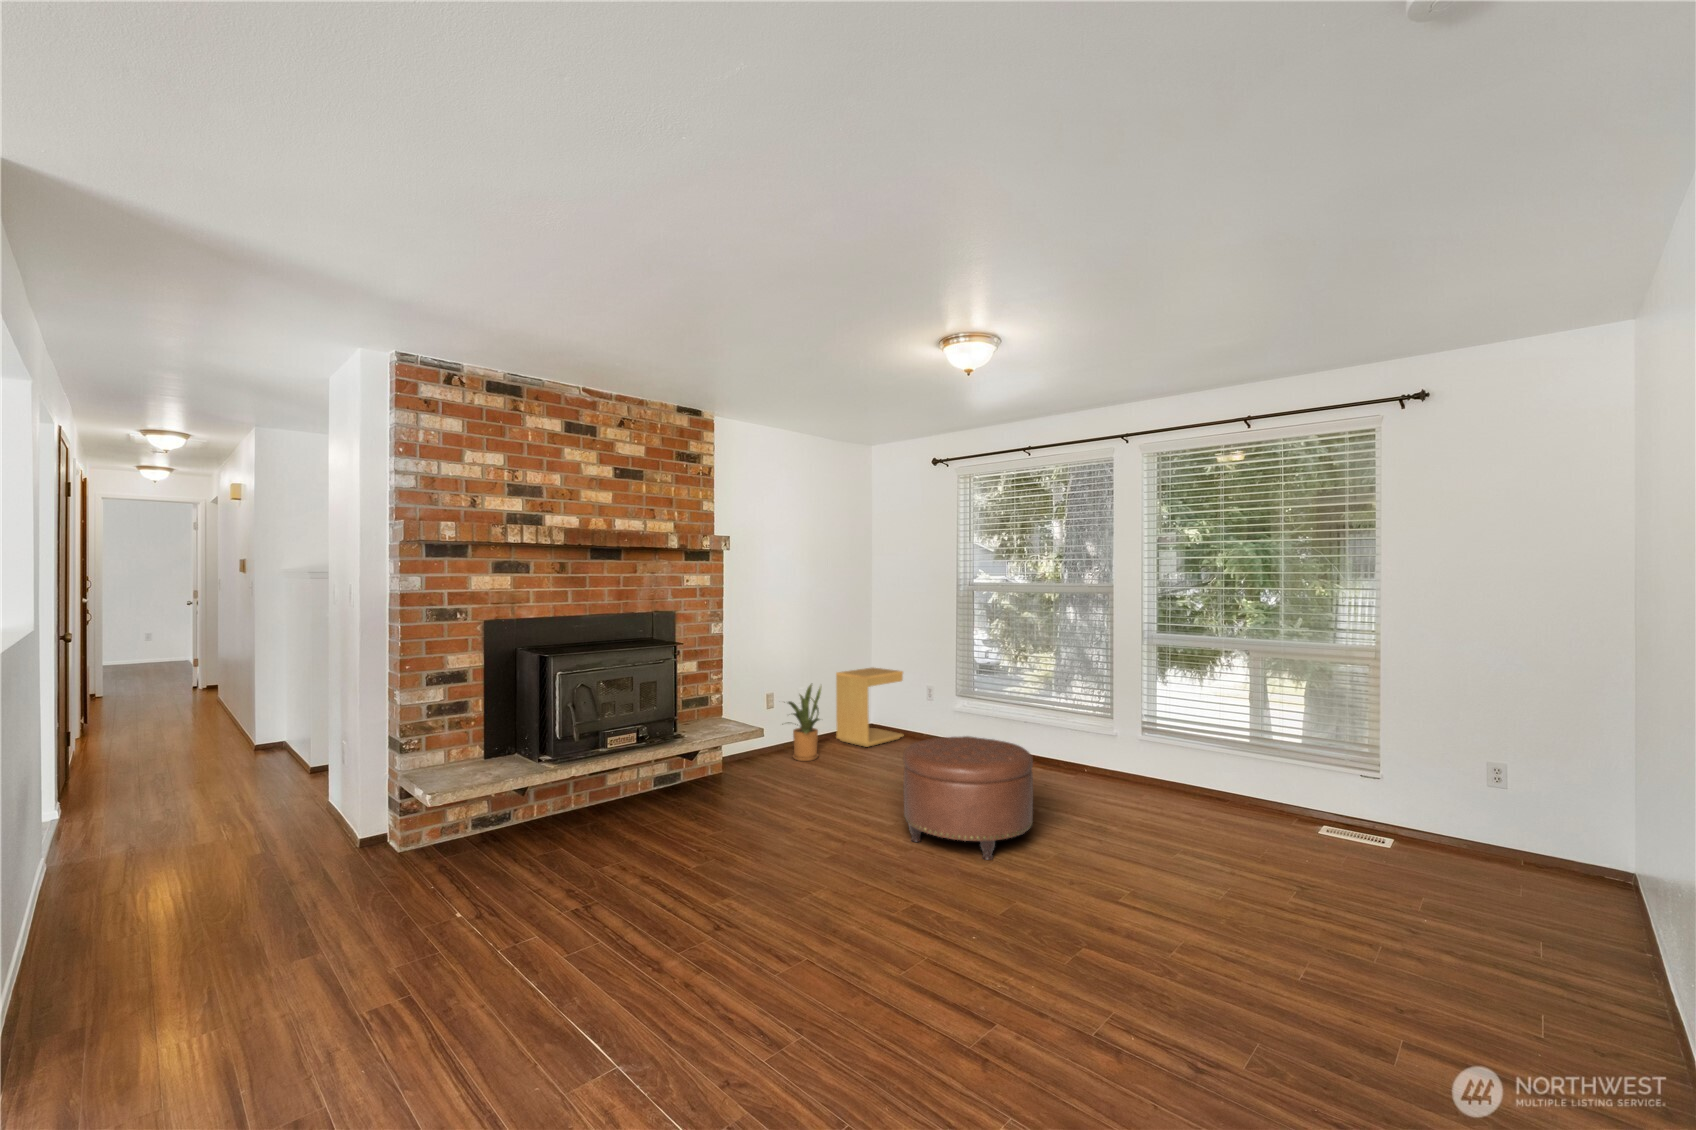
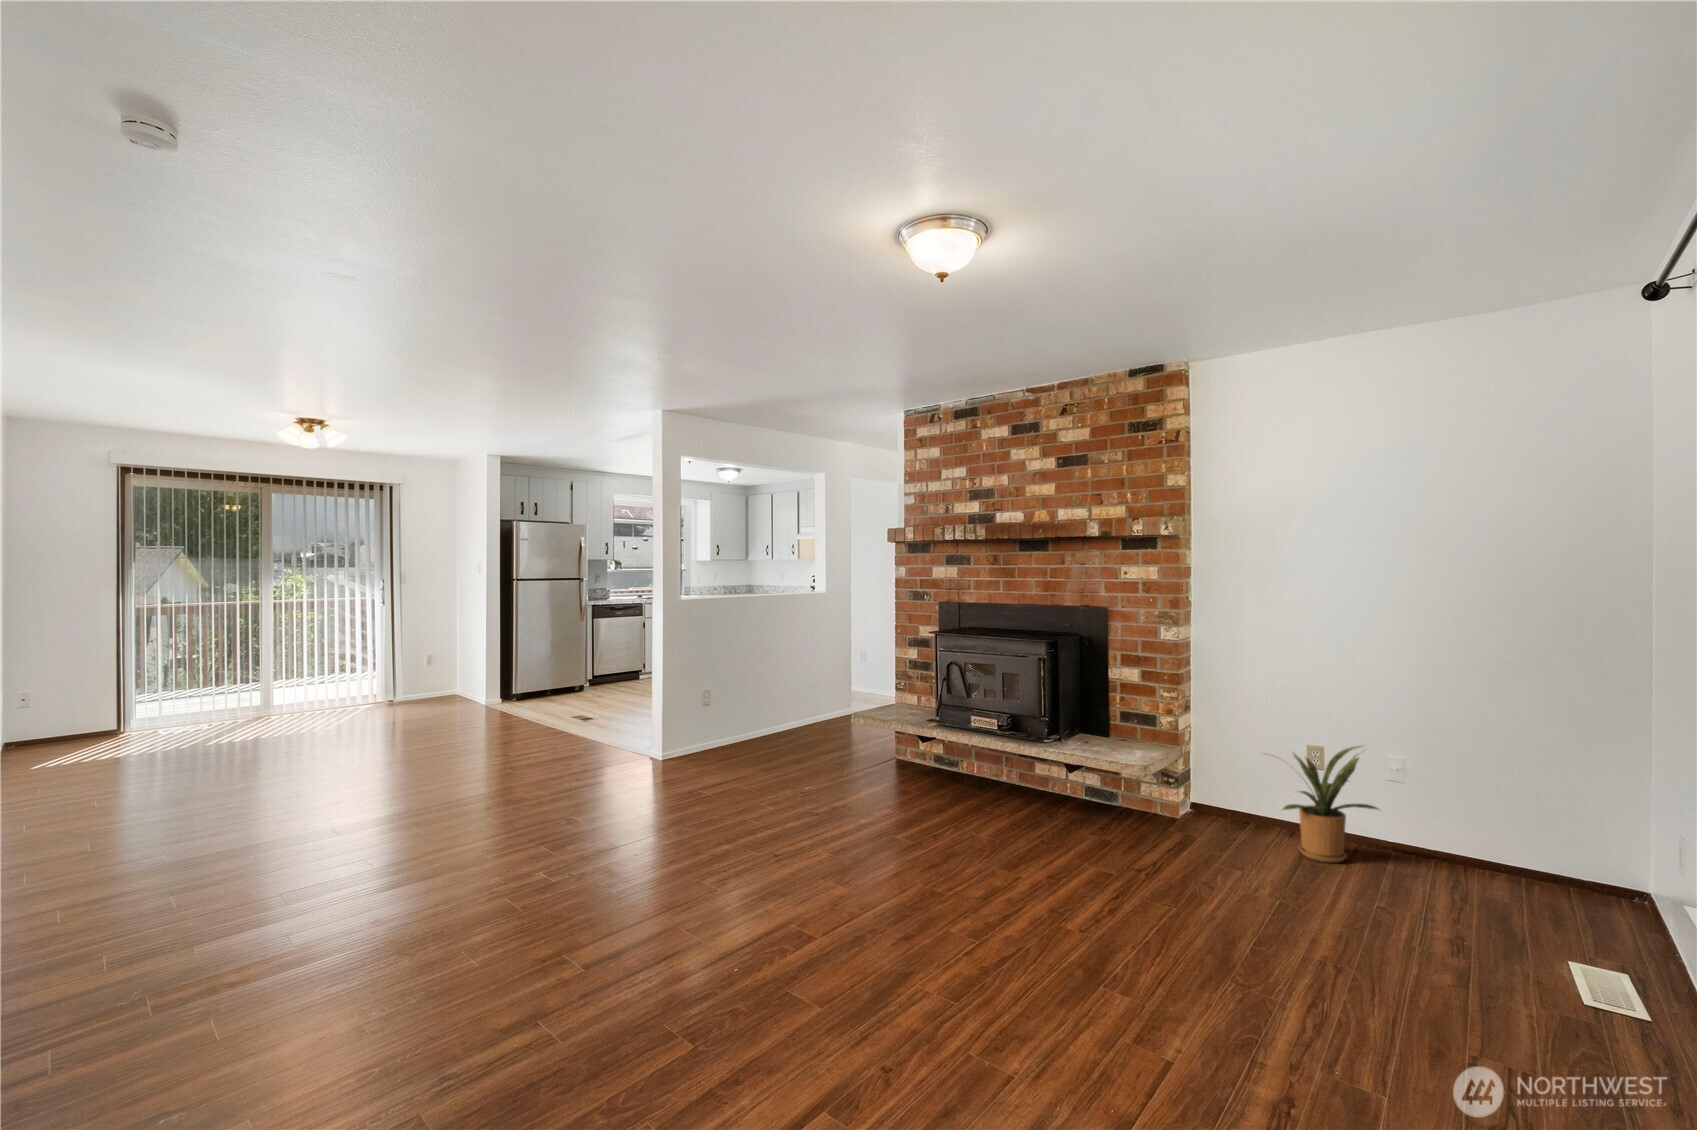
side table: present [836,668,904,747] -> none [1457,745,1608,924]
ottoman: present [904,736,1033,860] -> none [956,815,1162,1034]

